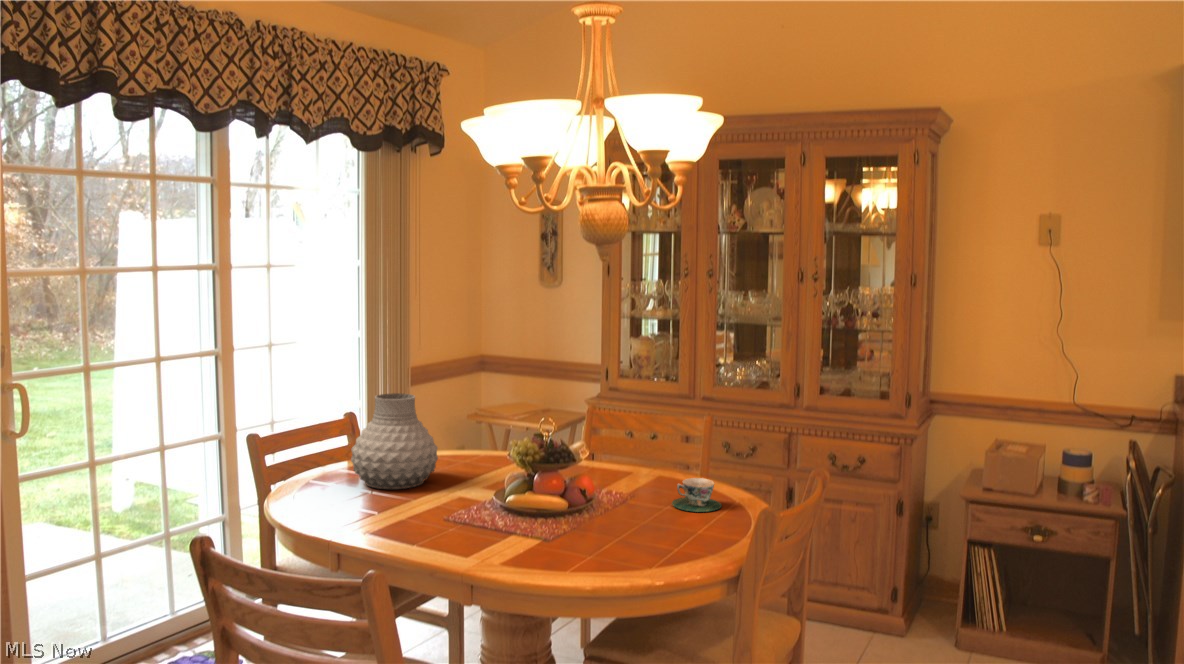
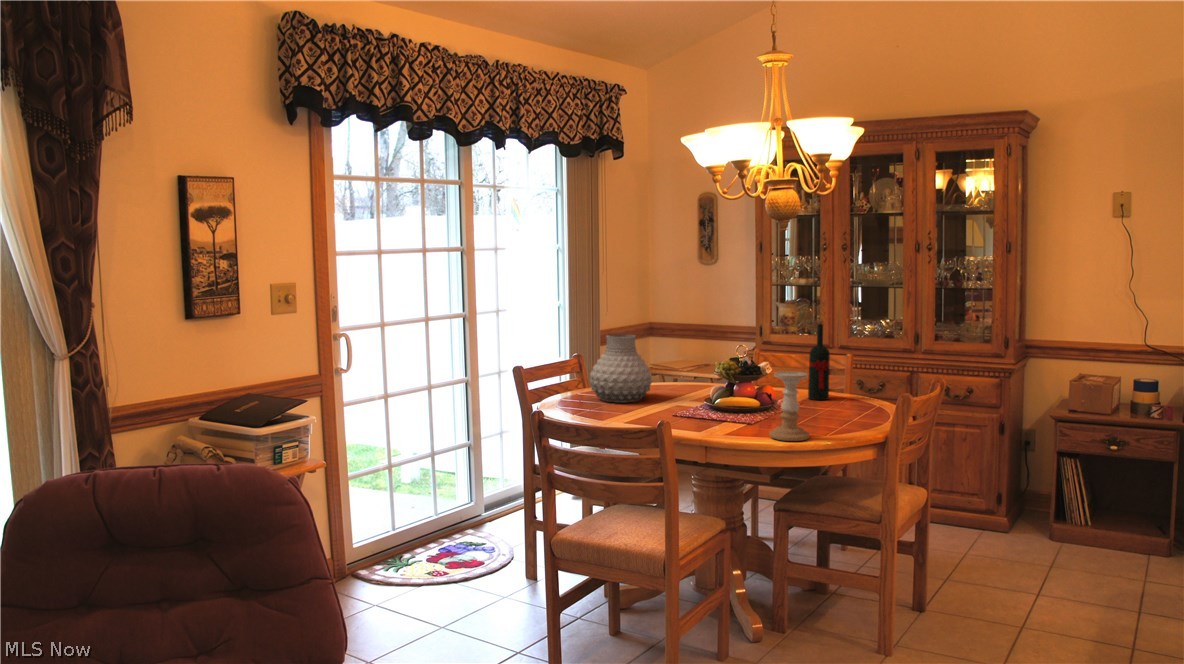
wine bottle: none [646,379,674,486] -> present [808,321,830,400]
candle holder: none [567,462,623,566] -> present [770,371,810,441]
teacup: present [672,478,722,512] -> none [833,391,871,414]

